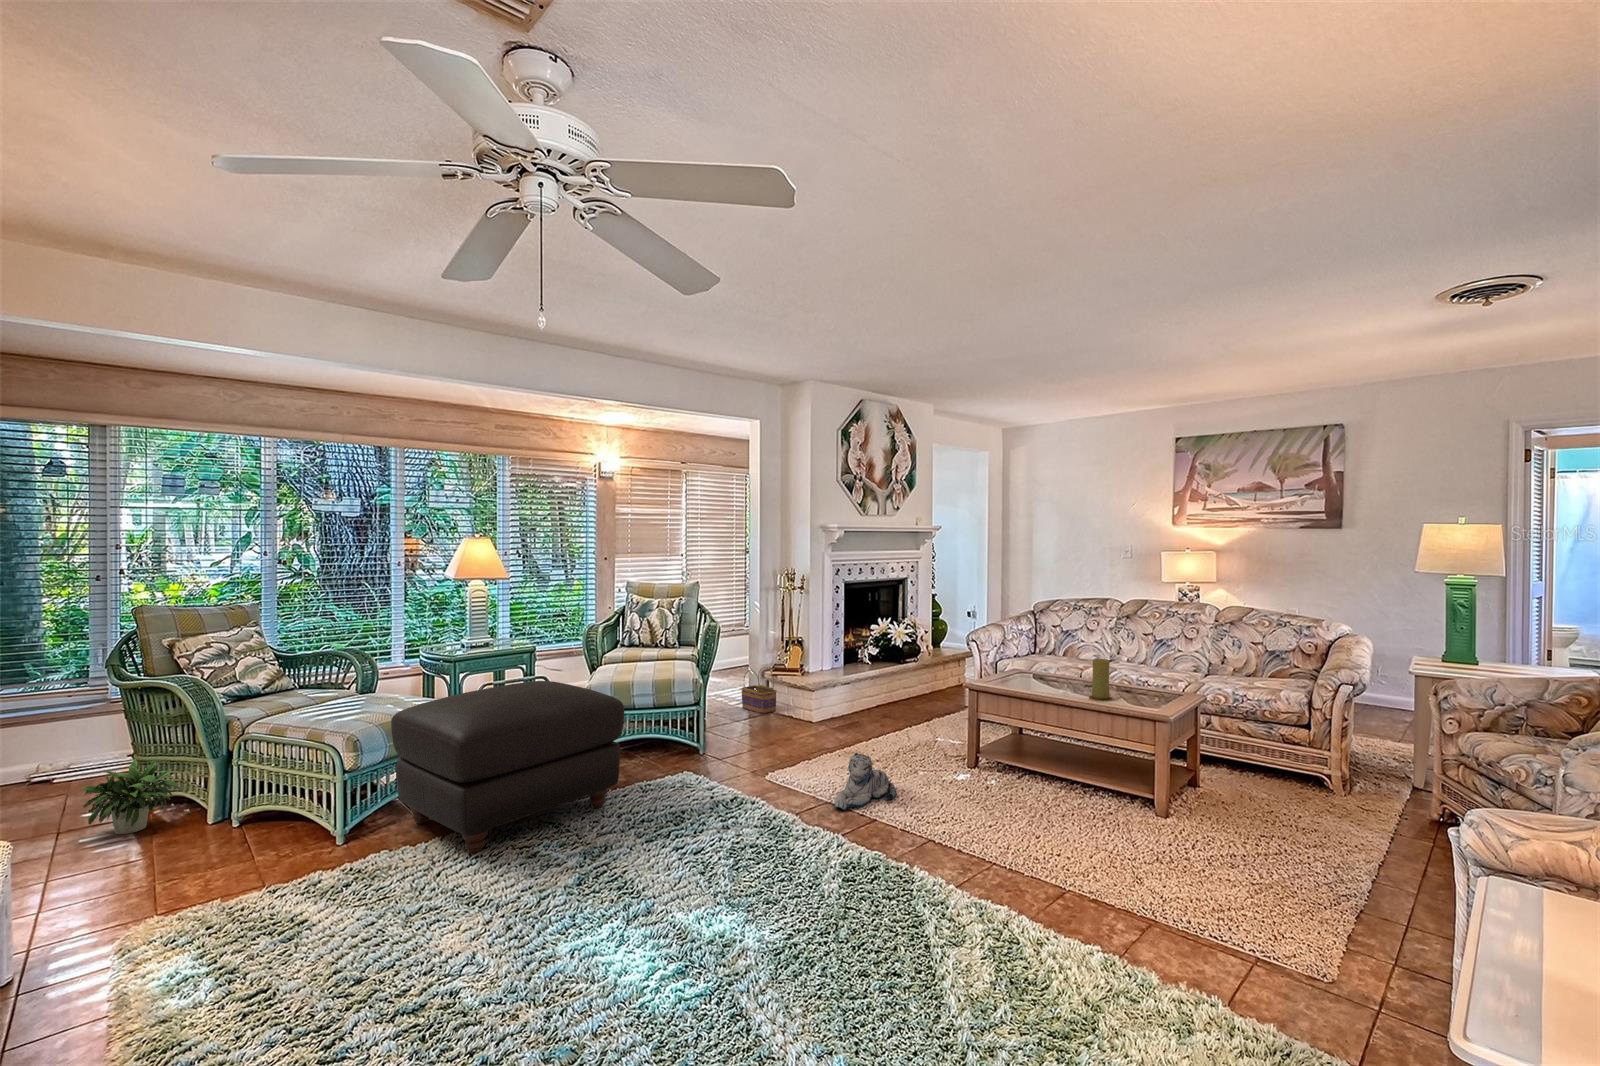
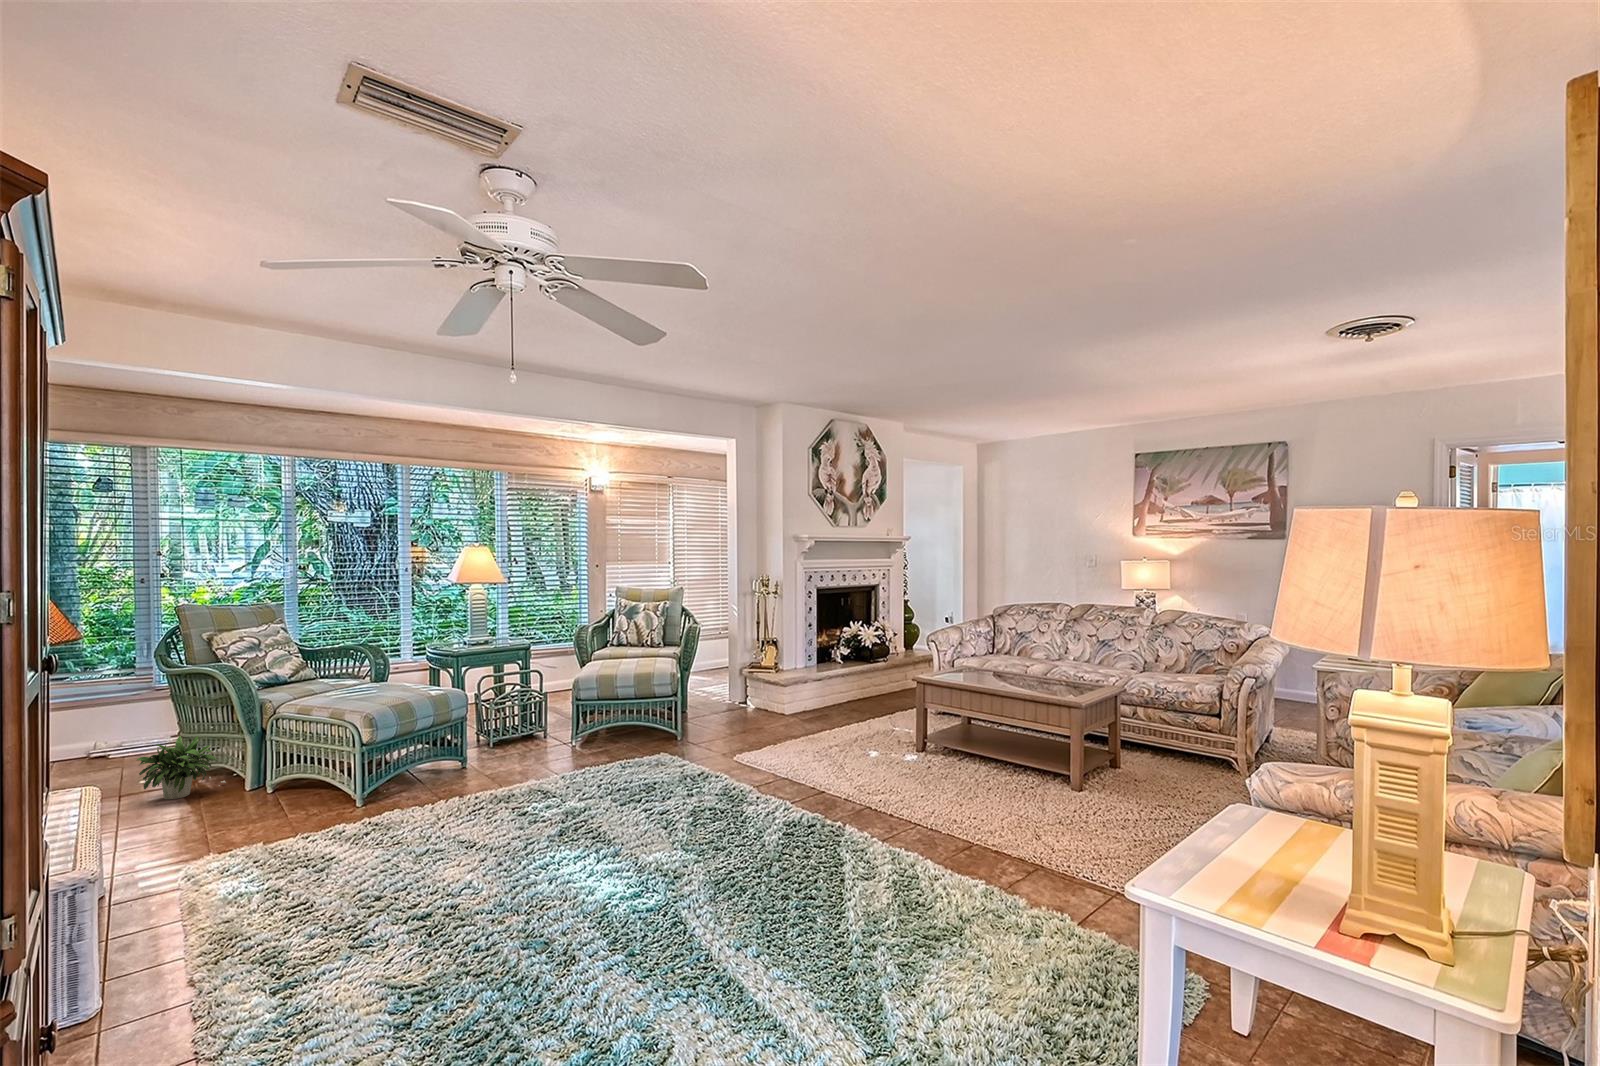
candle: present [1089,659,1113,701] -> none [1021,655,1042,692]
basket: present [741,667,777,714] -> none [721,666,753,709]
ottoman: present [391,681,624,853] -> none [402,672,604,815]
plush toy: present [834,753,896,810] -> none [788,735,846,785]

